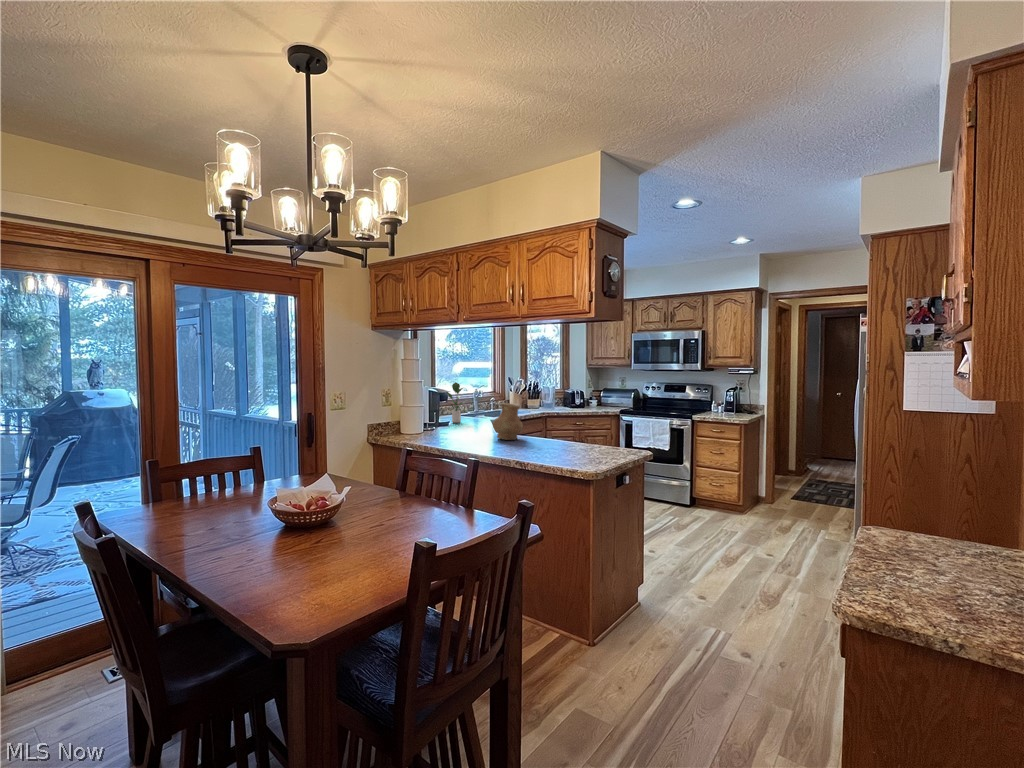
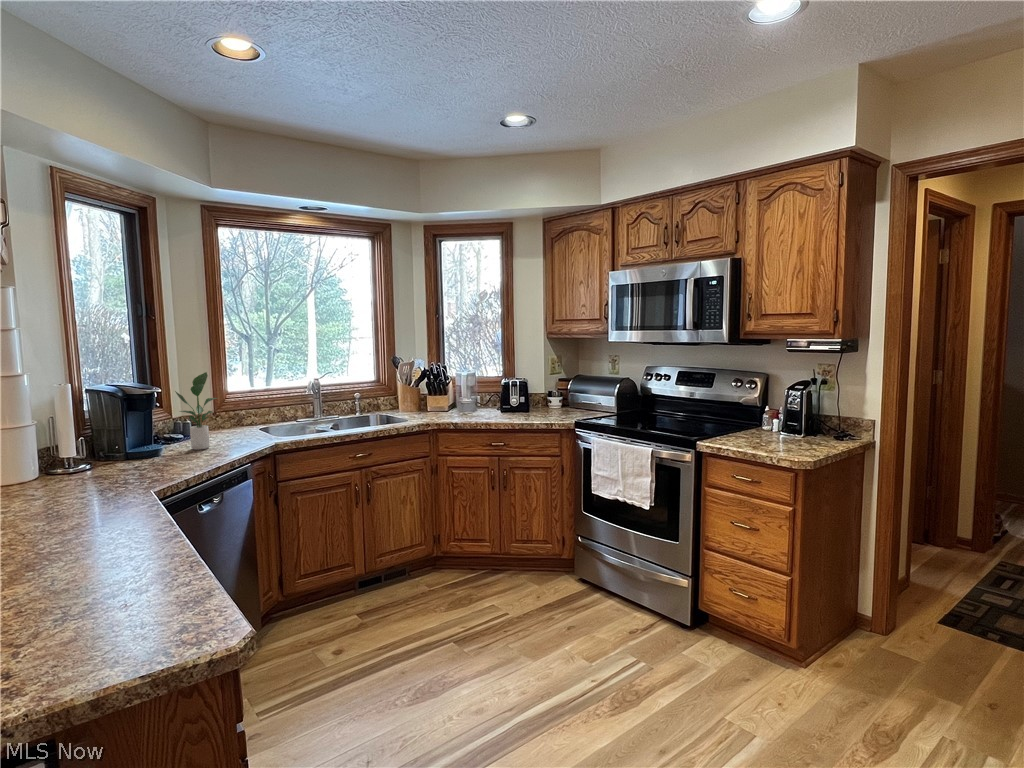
vase: present [493,403,523,440] -> none [39,433,130,528]

